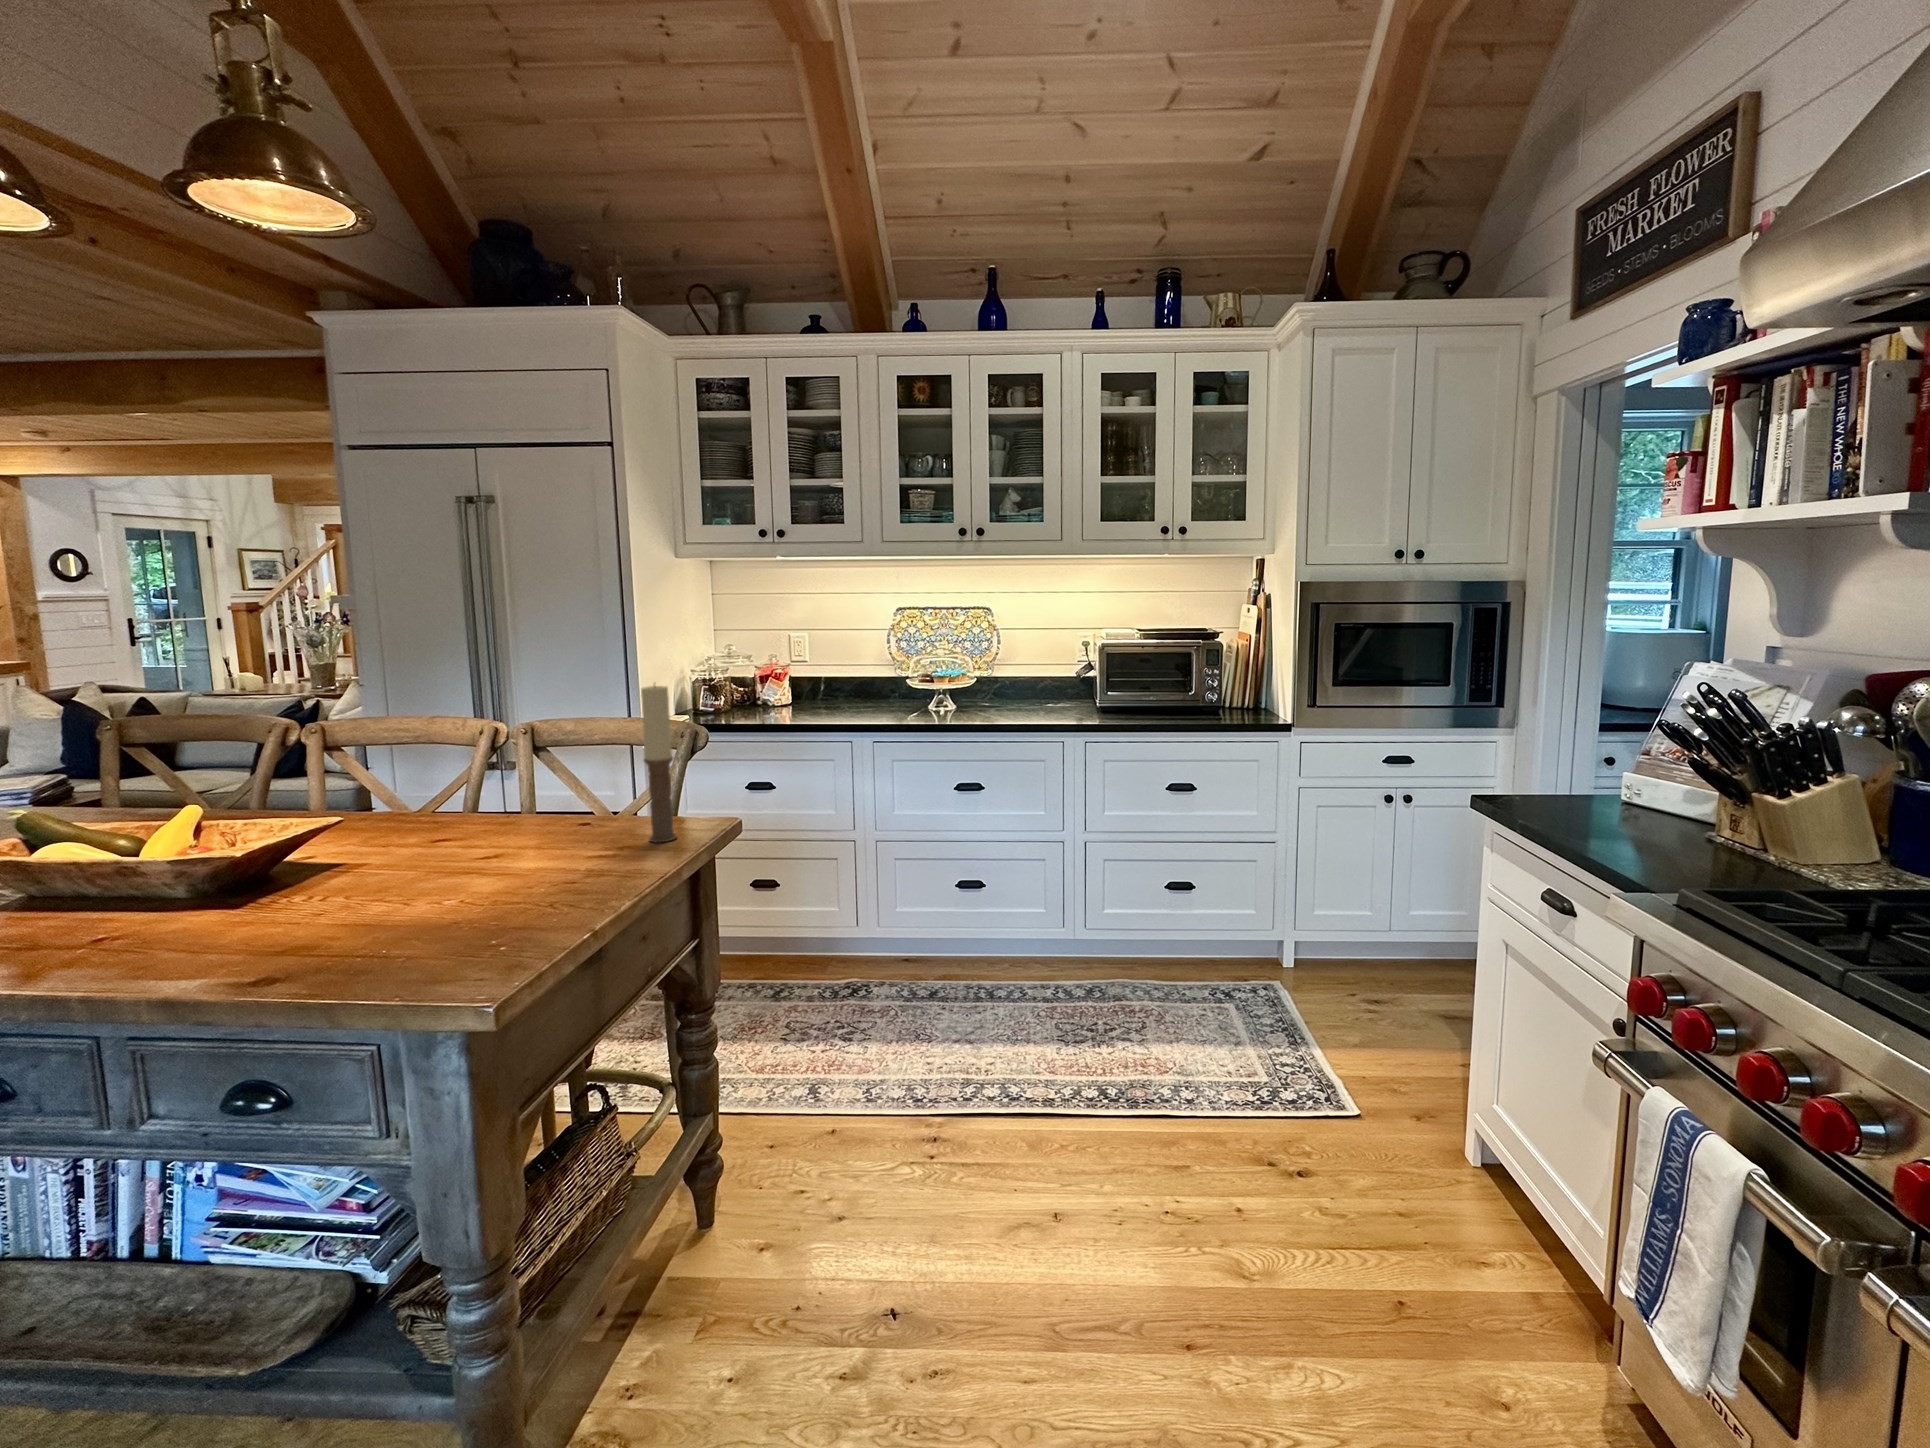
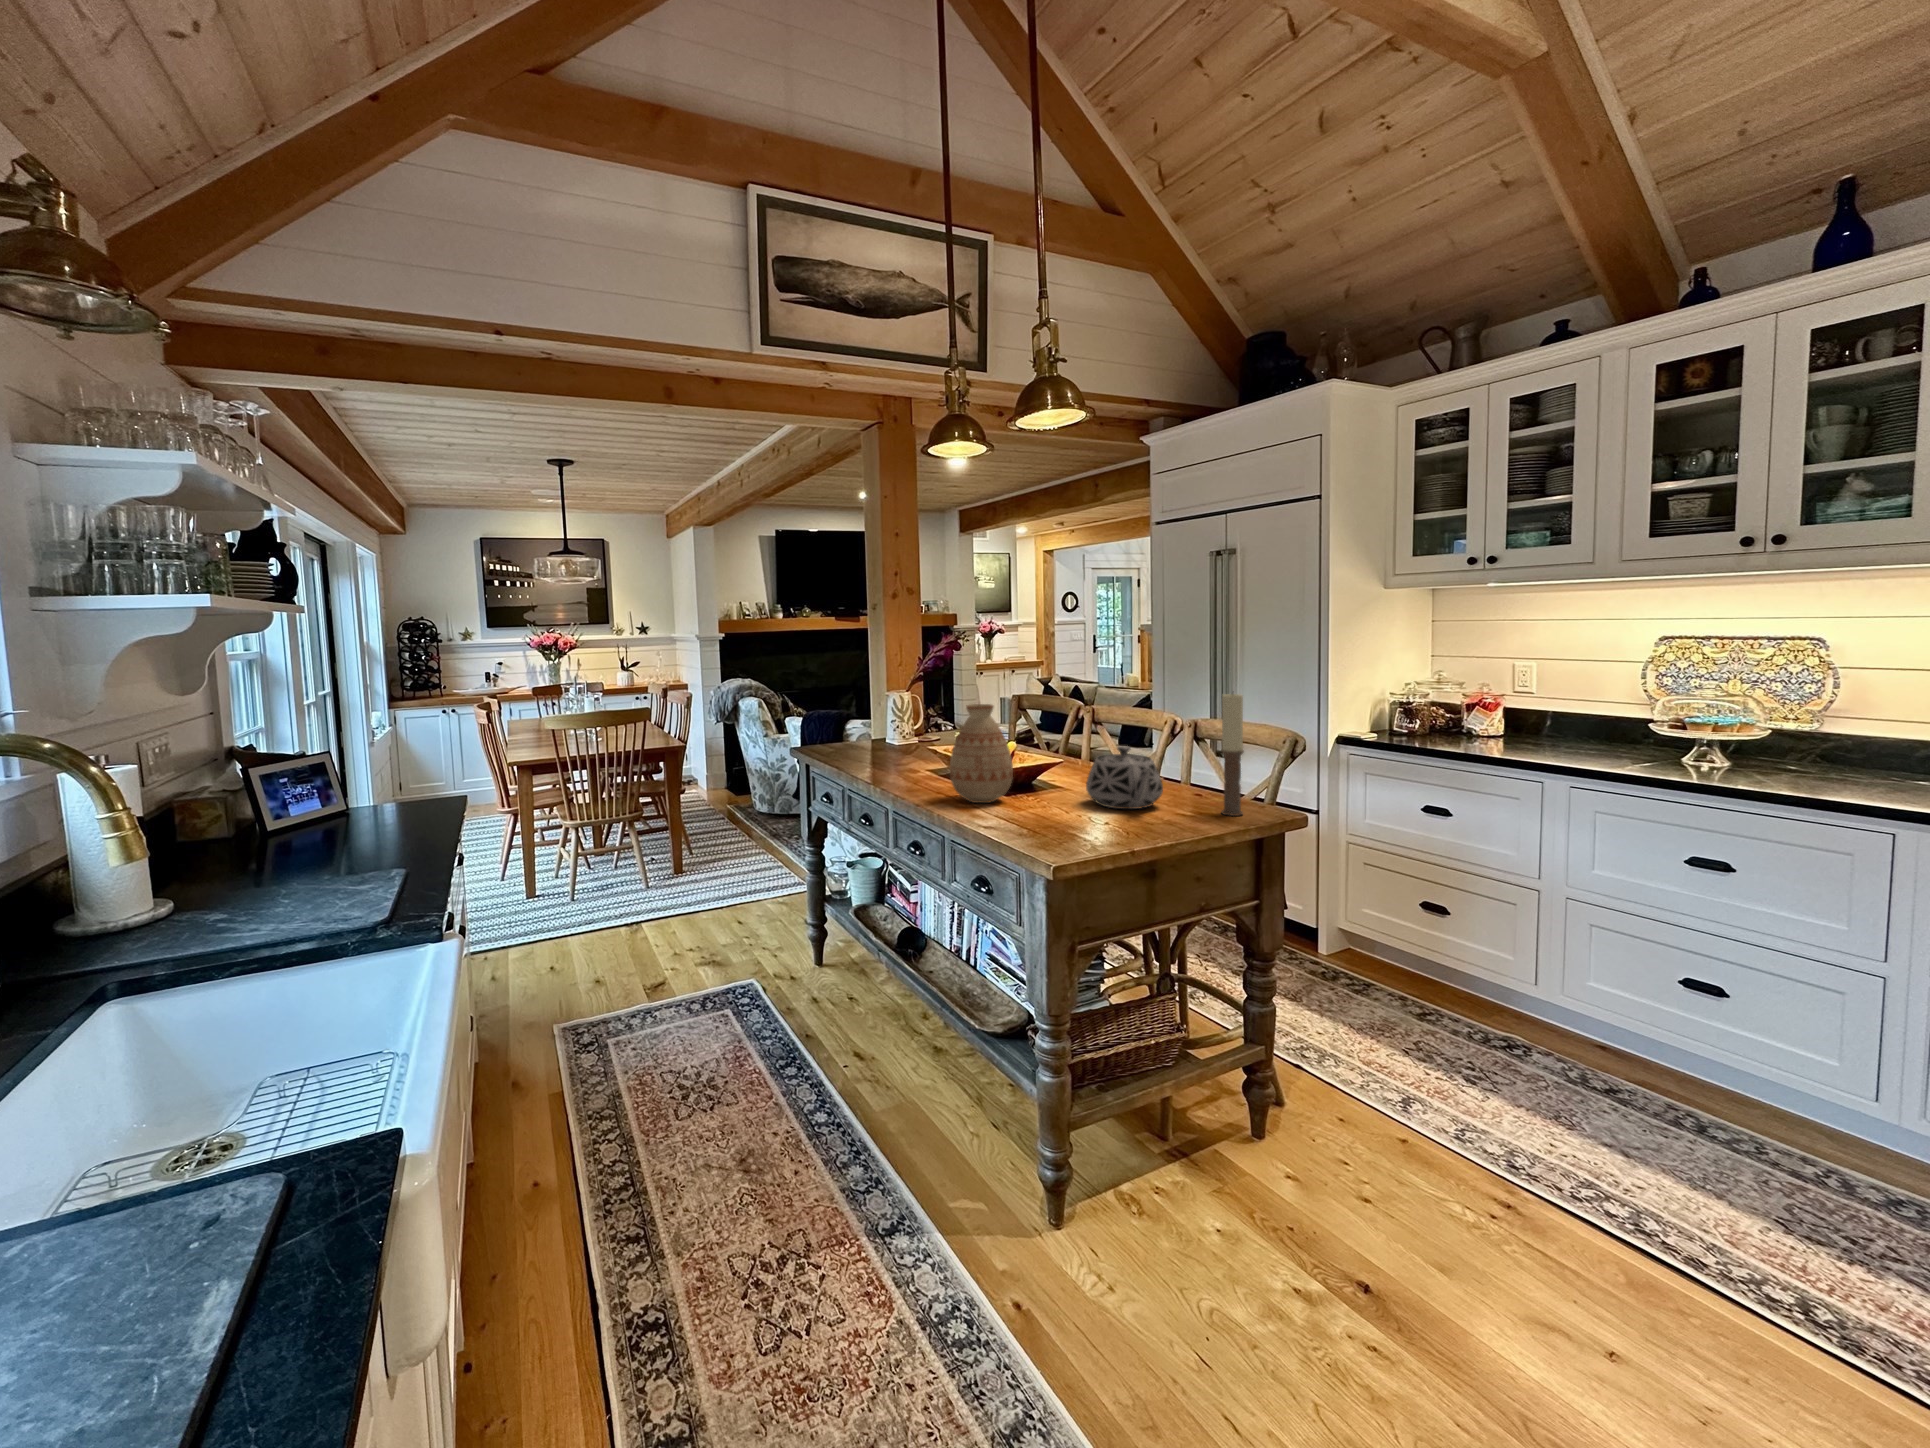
vase: none [143,745,302,935] -> present [950,704,1013,803]
teapot: none [441,777,575,874] -> present [1086,746,1163,809]

